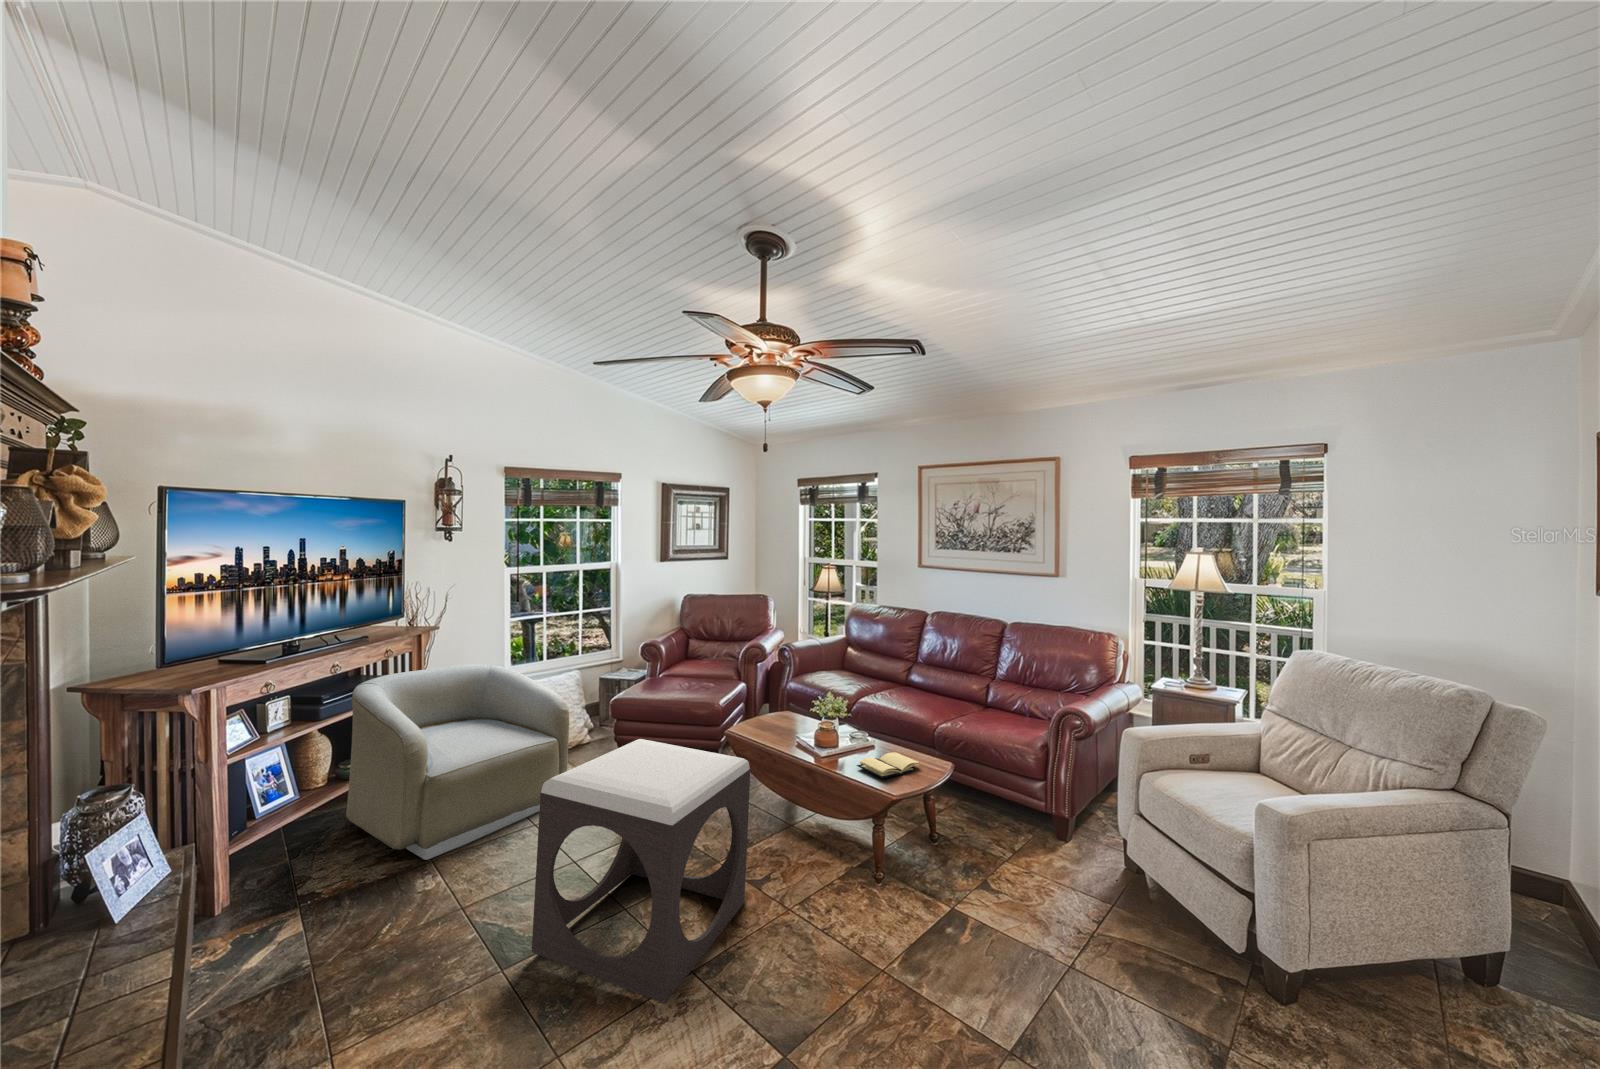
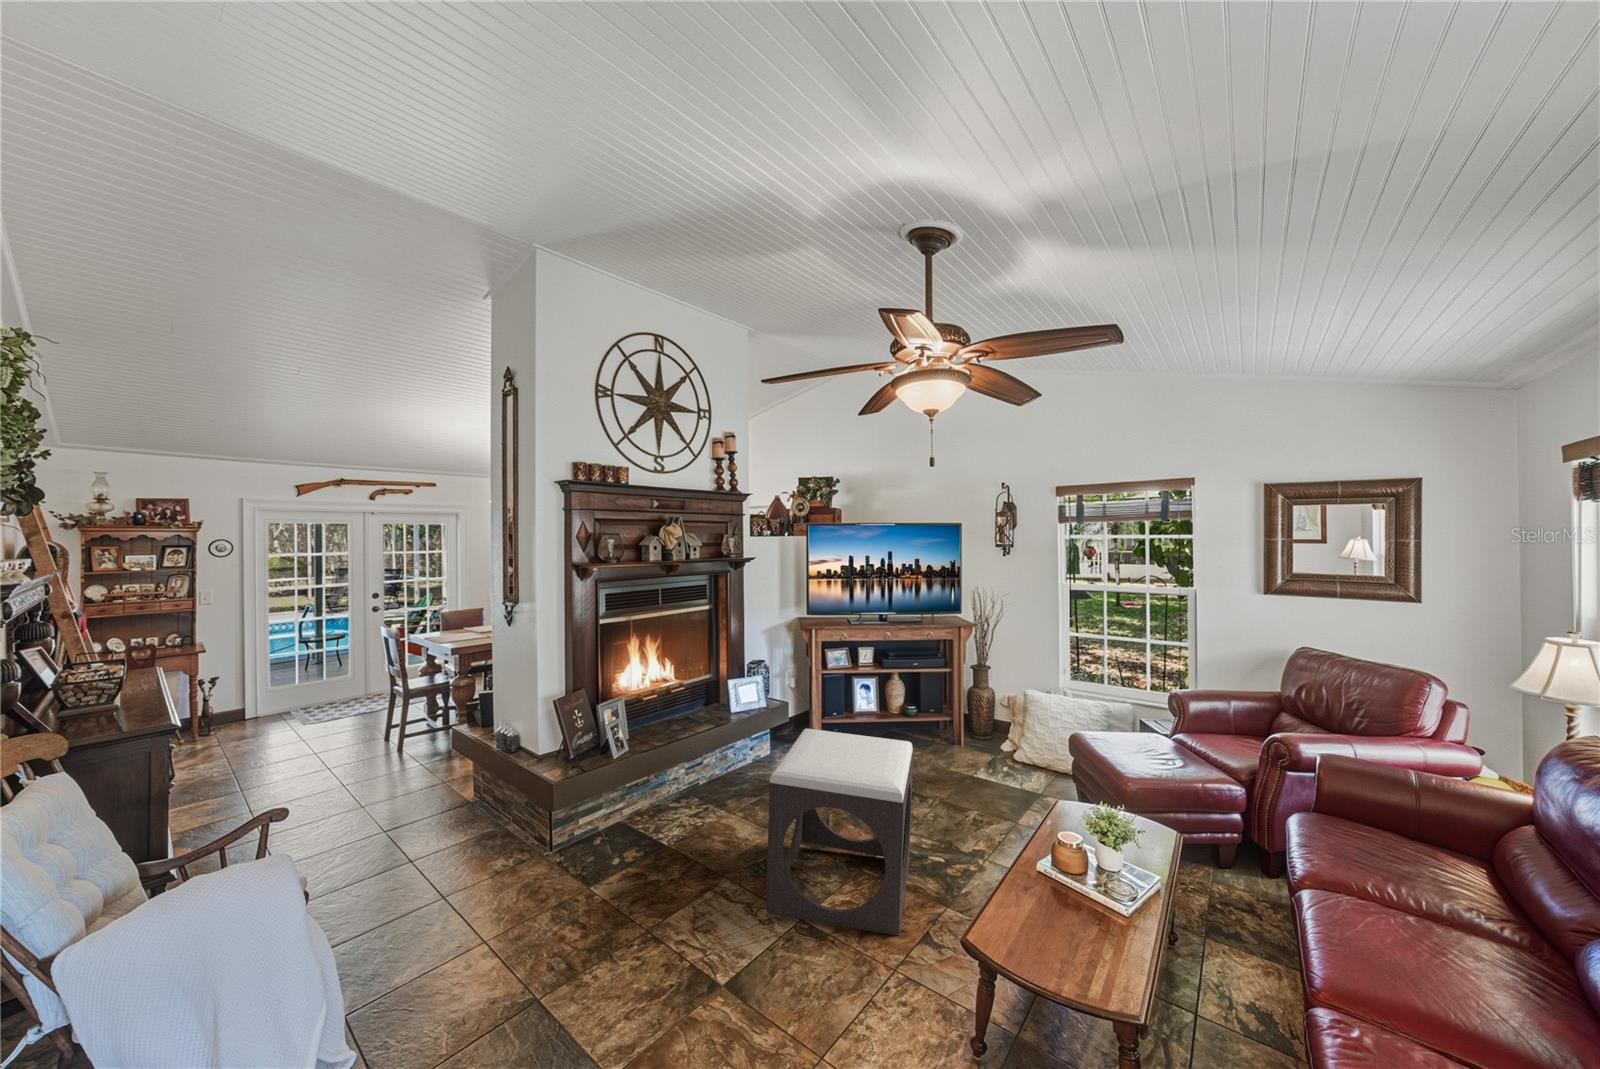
armchair: present [346,664,569,860] -> none [869,650,1015,801]
book: present [857,752,919,778] -> none [1023,896,1136,977]

